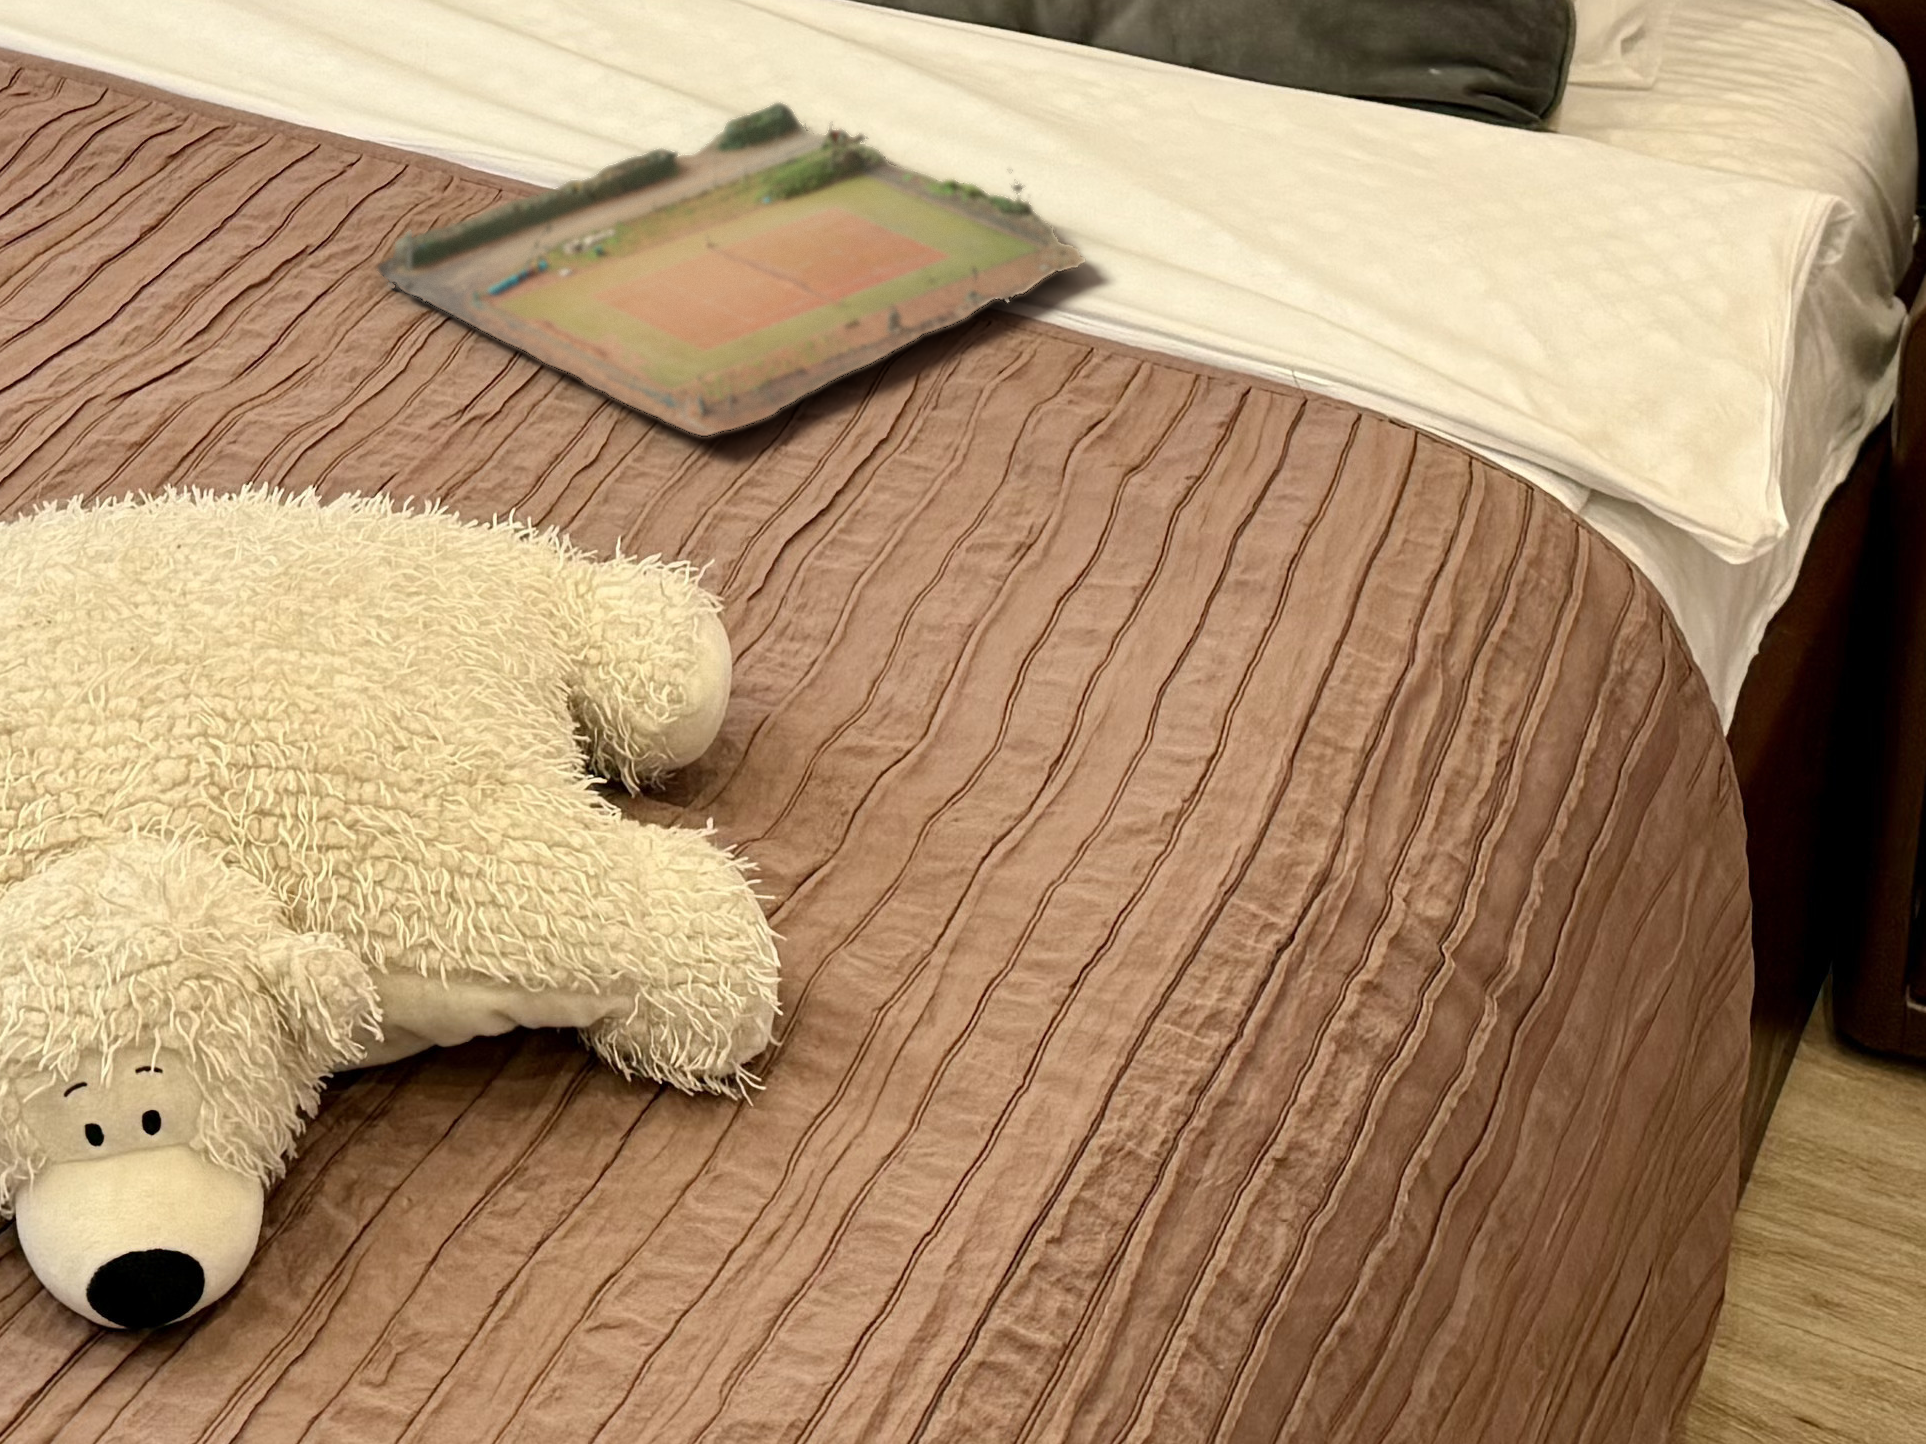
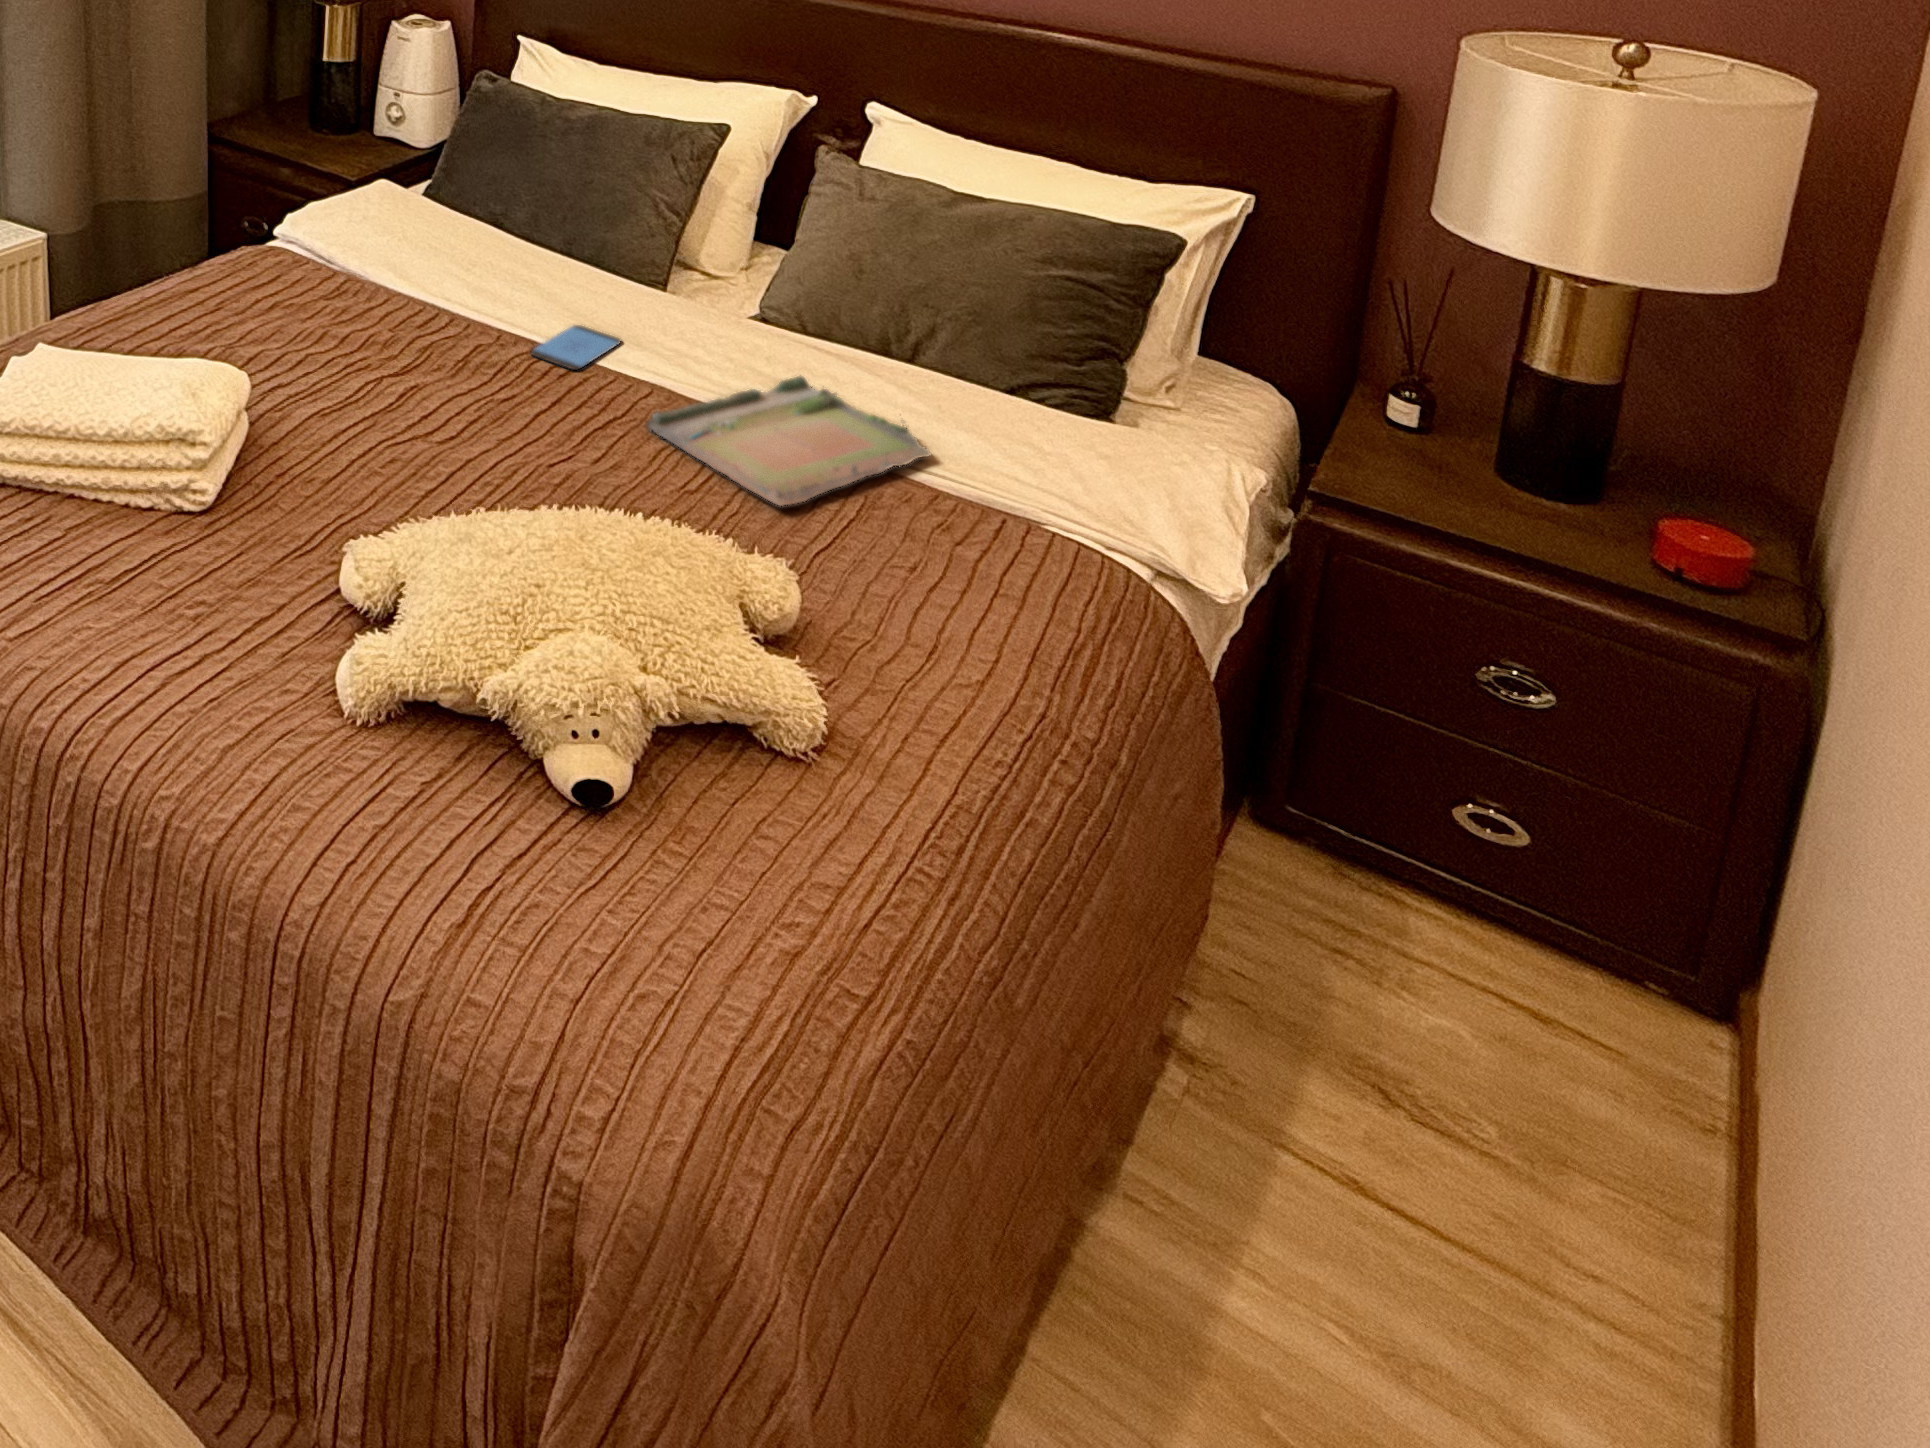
smartphone: none [88,35,334,151] -> present [531,325,621,370]

